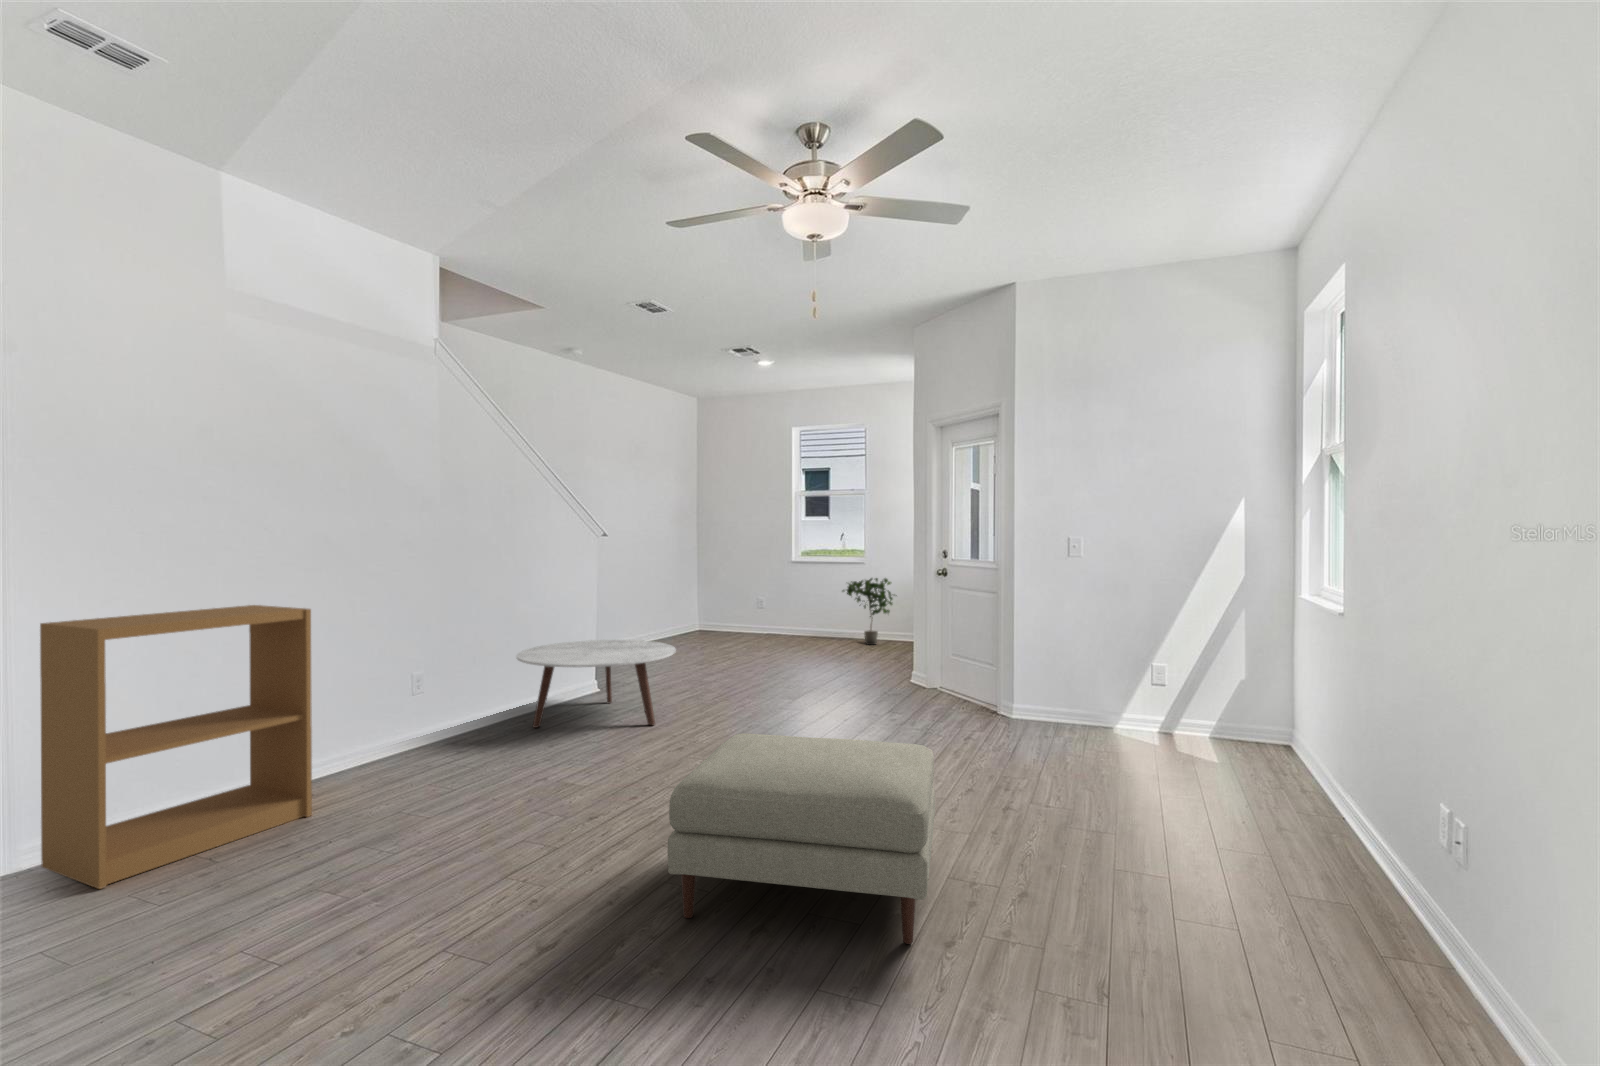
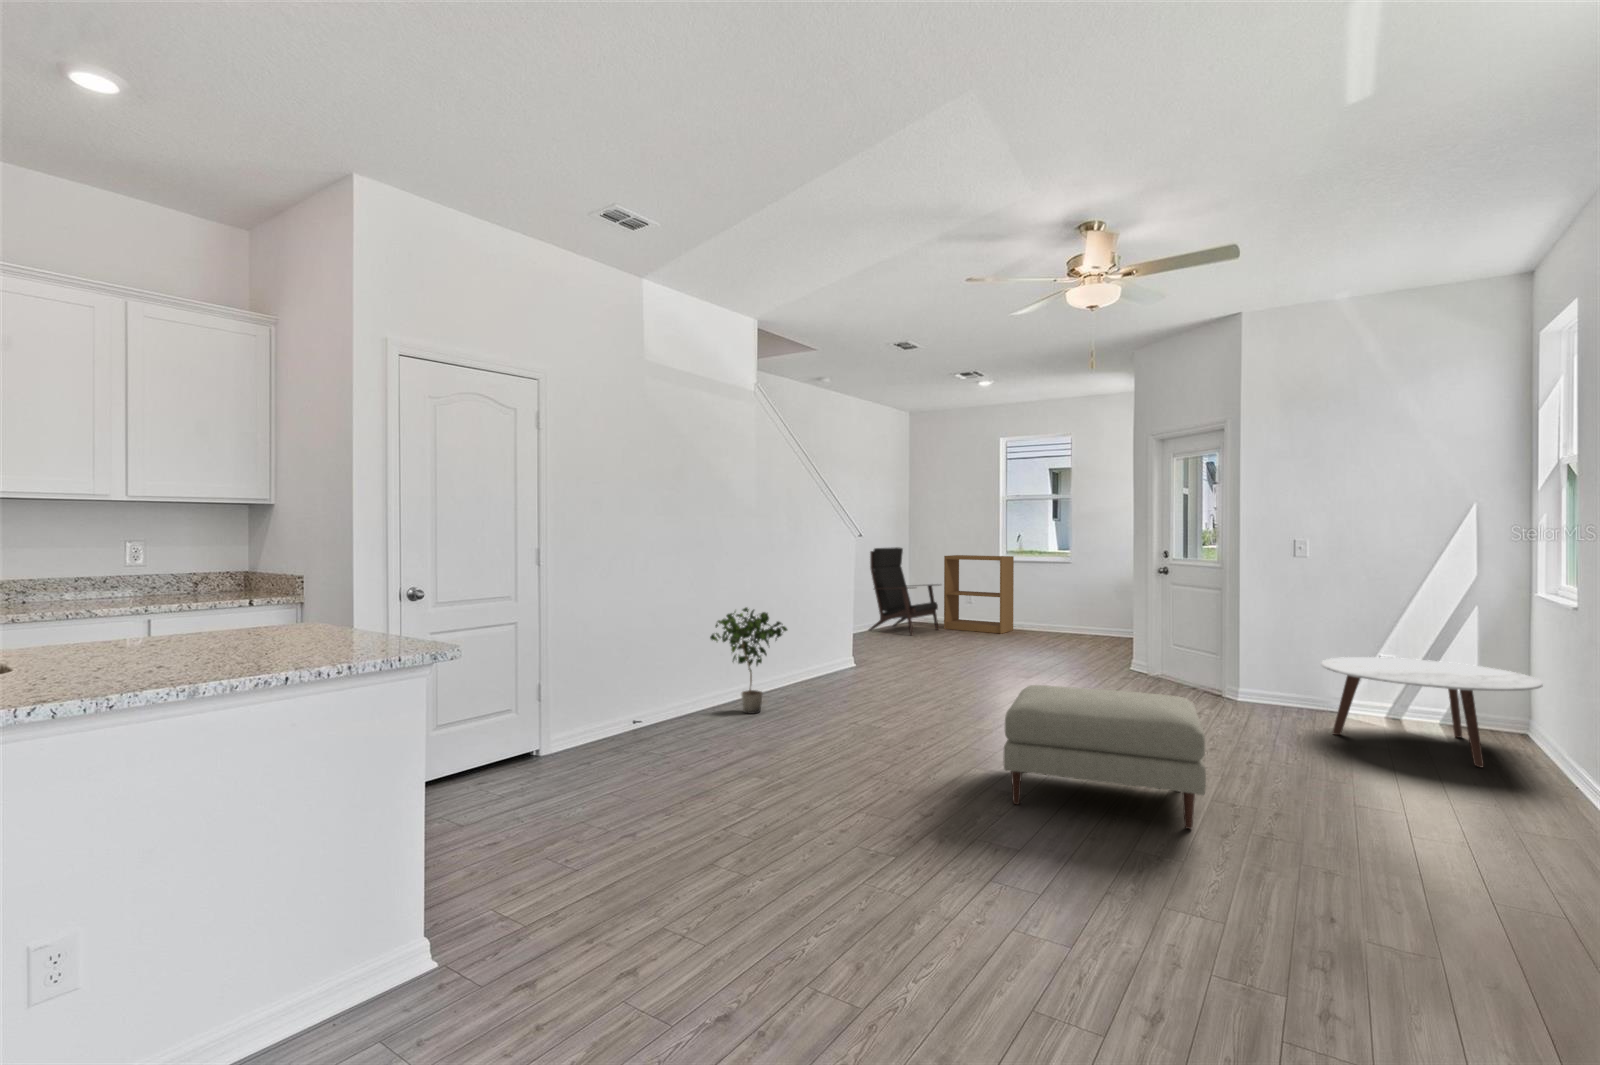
lounge chair: none [645,547,729,646] -> present [869,547,939,635]
potted plant: present [843,578,892,645] -> present [710,607,787,714]
bookshelf: present [40,605,312,889] -> present [944,555,1014,634]
coffee table: present [516,640,676,728] -> present [1321,657,1543,768]

